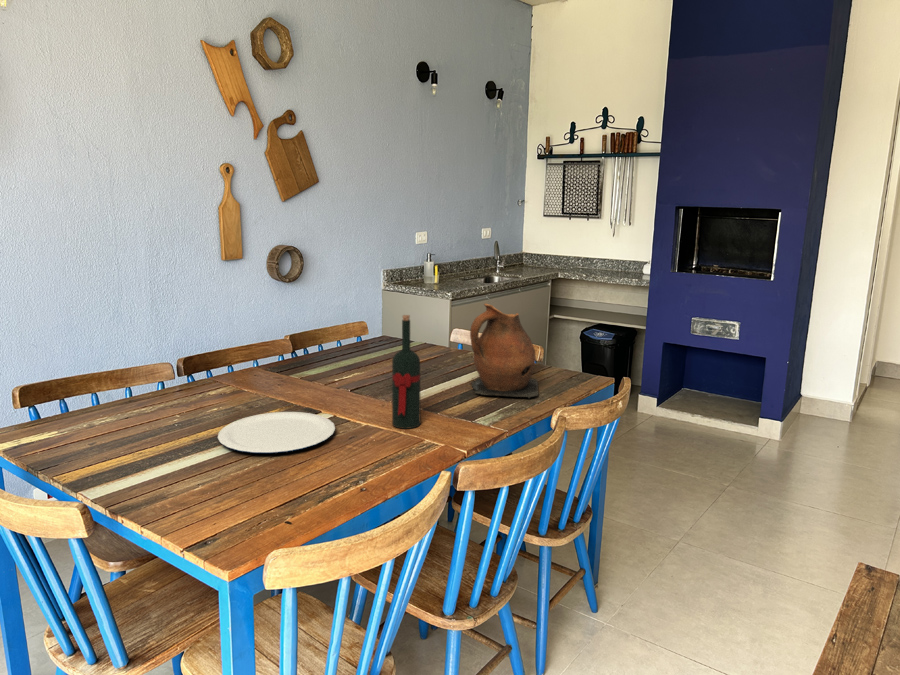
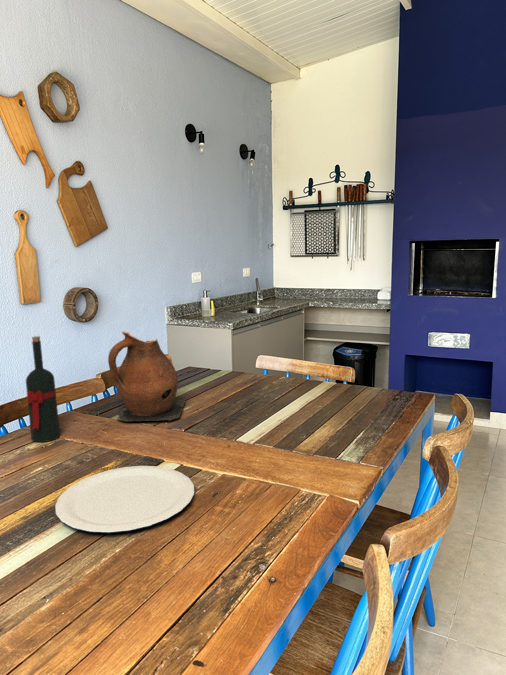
ceramic pitcher: present [470,304,538,398] -> present [108,332,186,422]
wine bottle: present [392,315,421,429] -> present [26,336,60,442]

